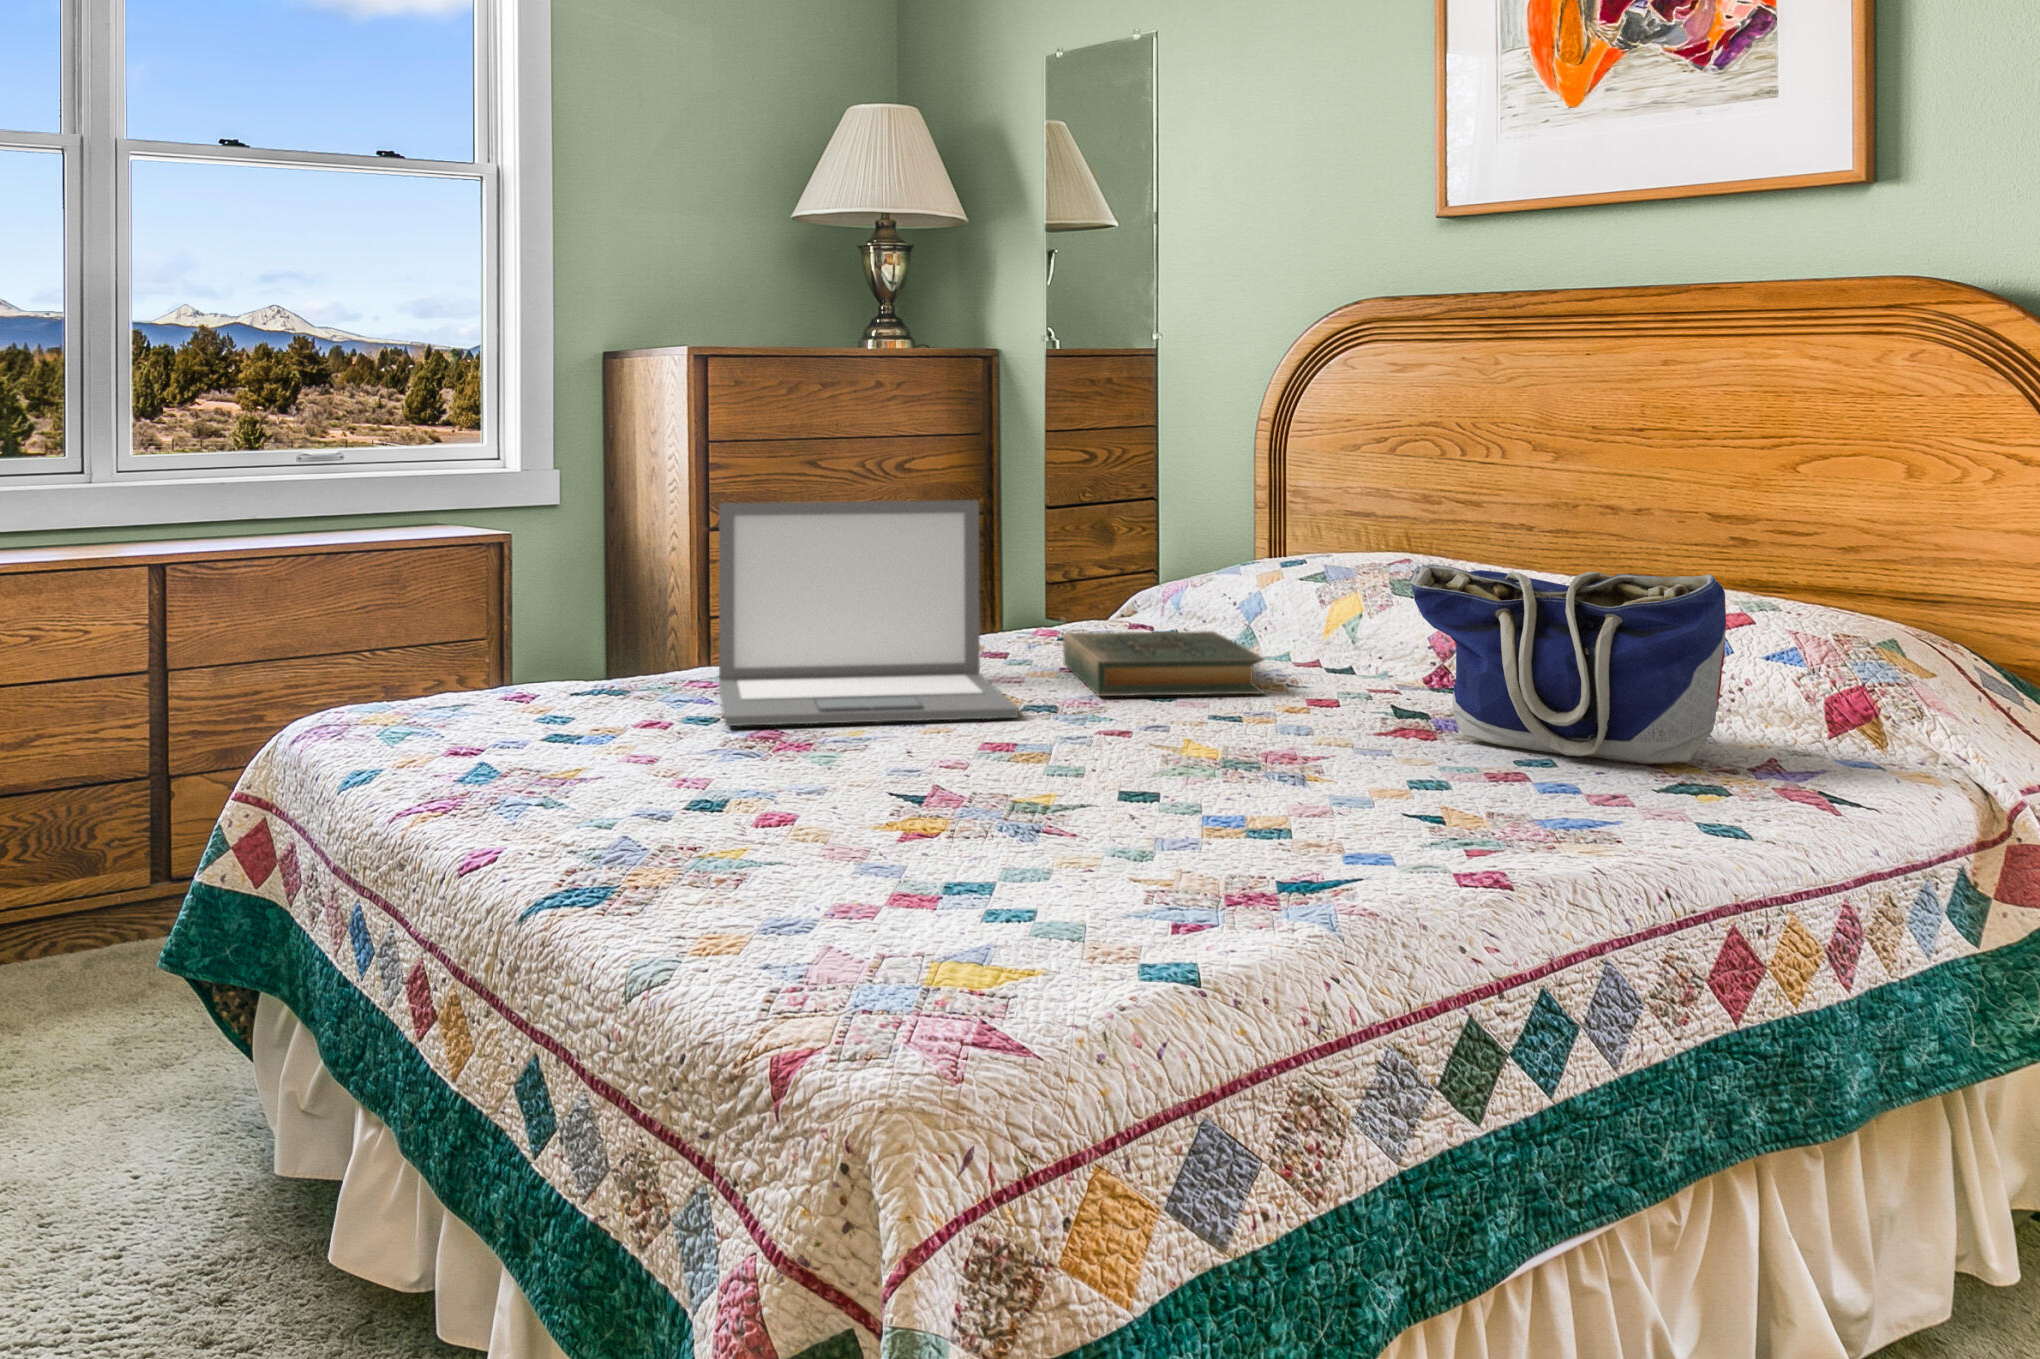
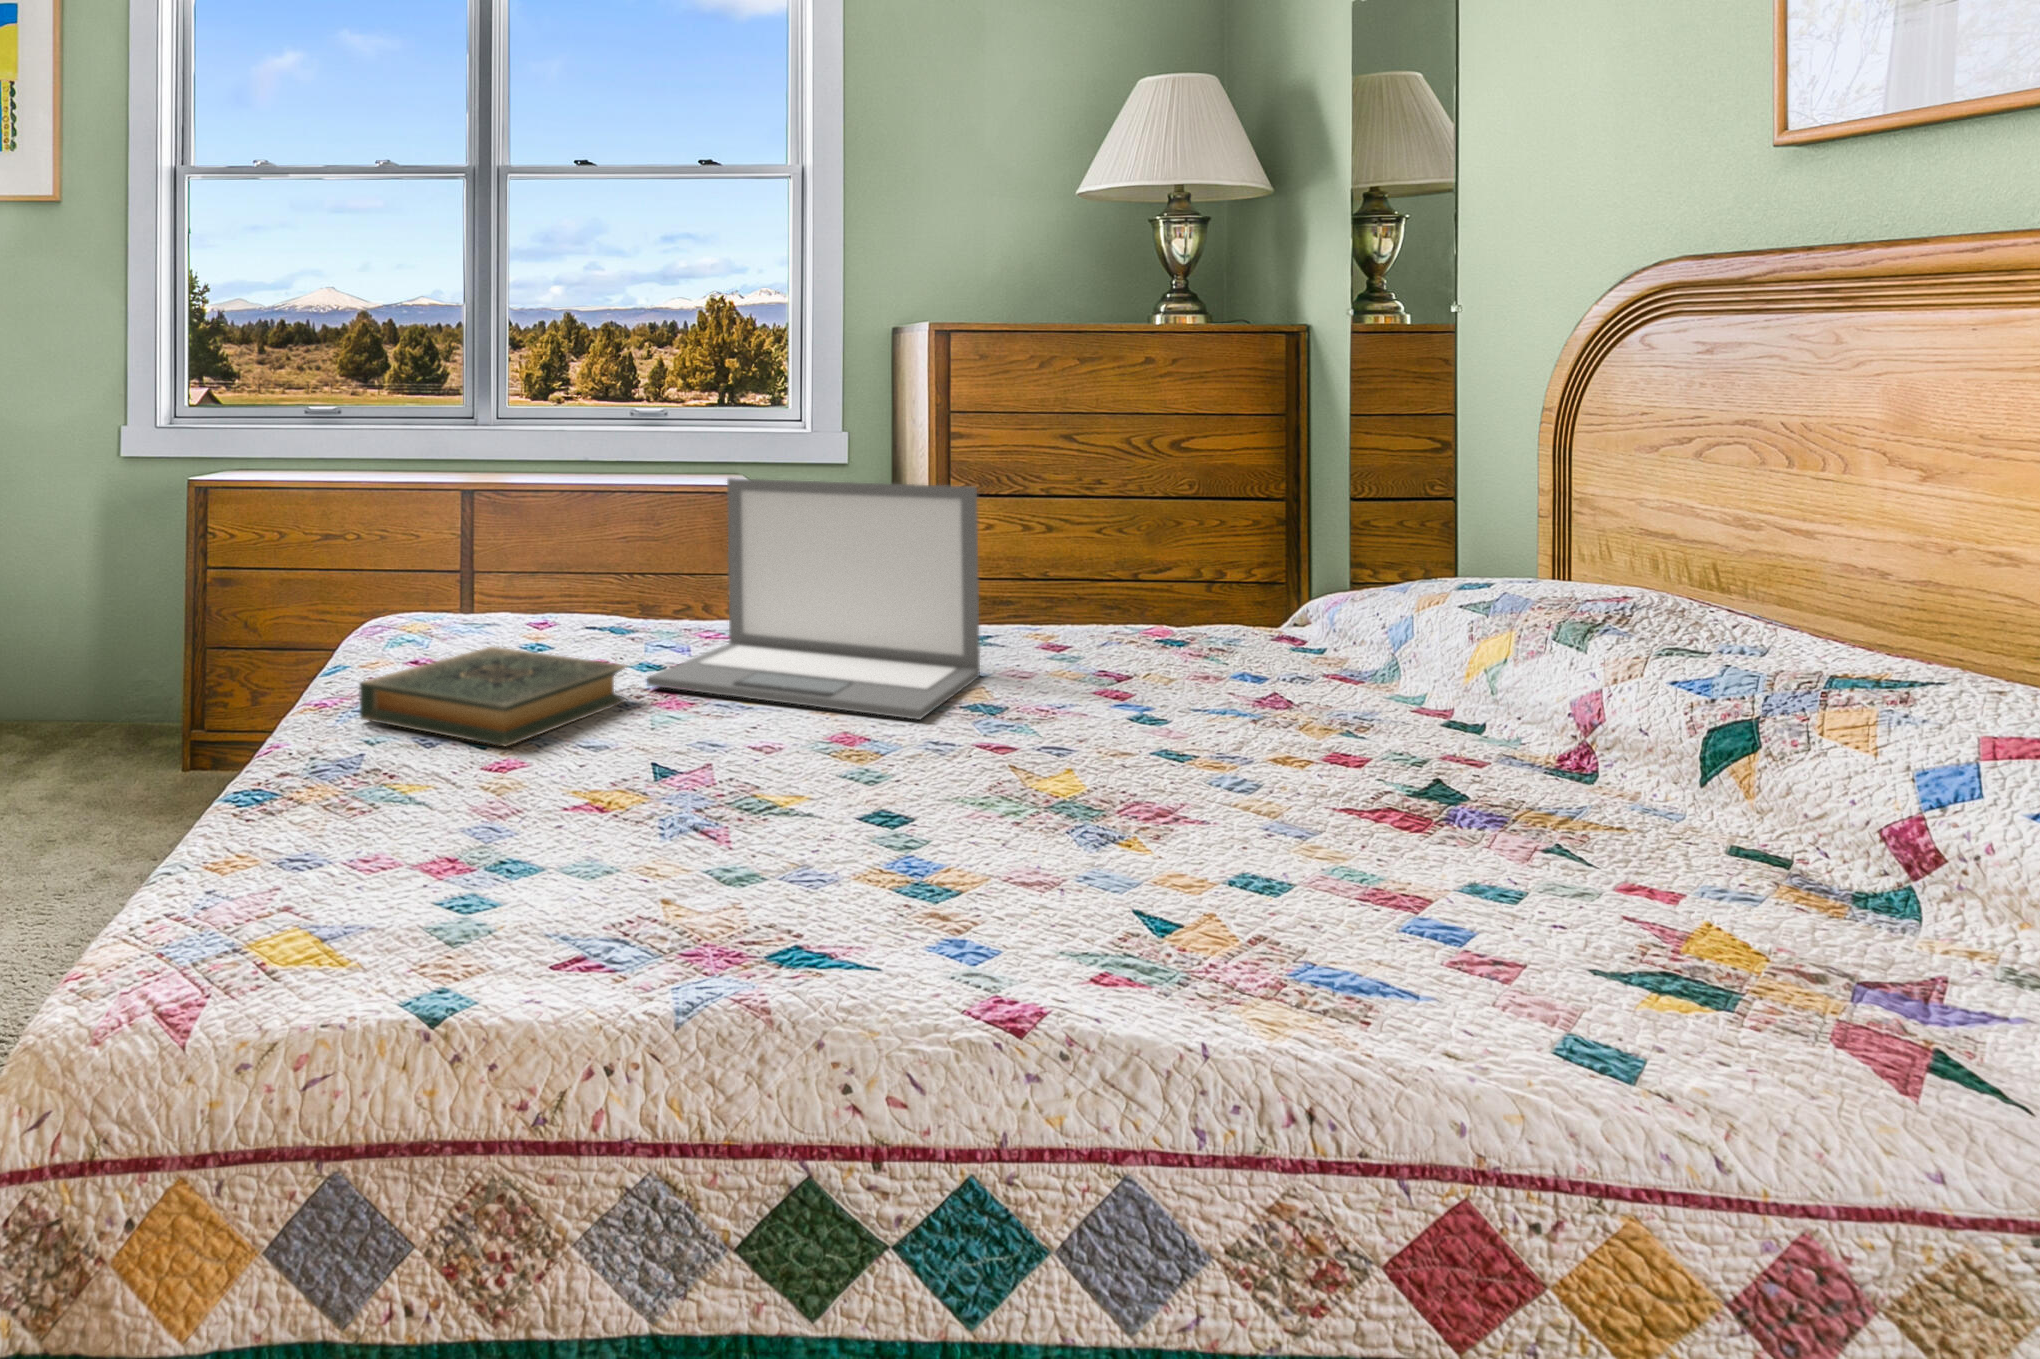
tote bag: present [1410,564,1726,764] -> none [1319,600,1818,946]
hardback book: present [1063,631,1264,696] -> present [359,647,626,746]

